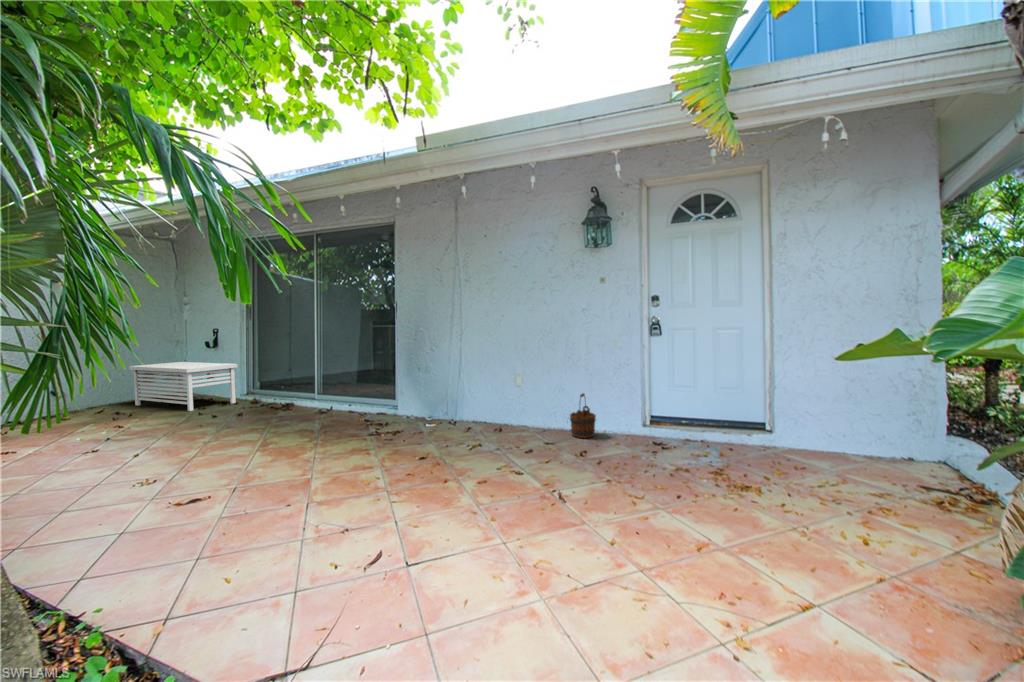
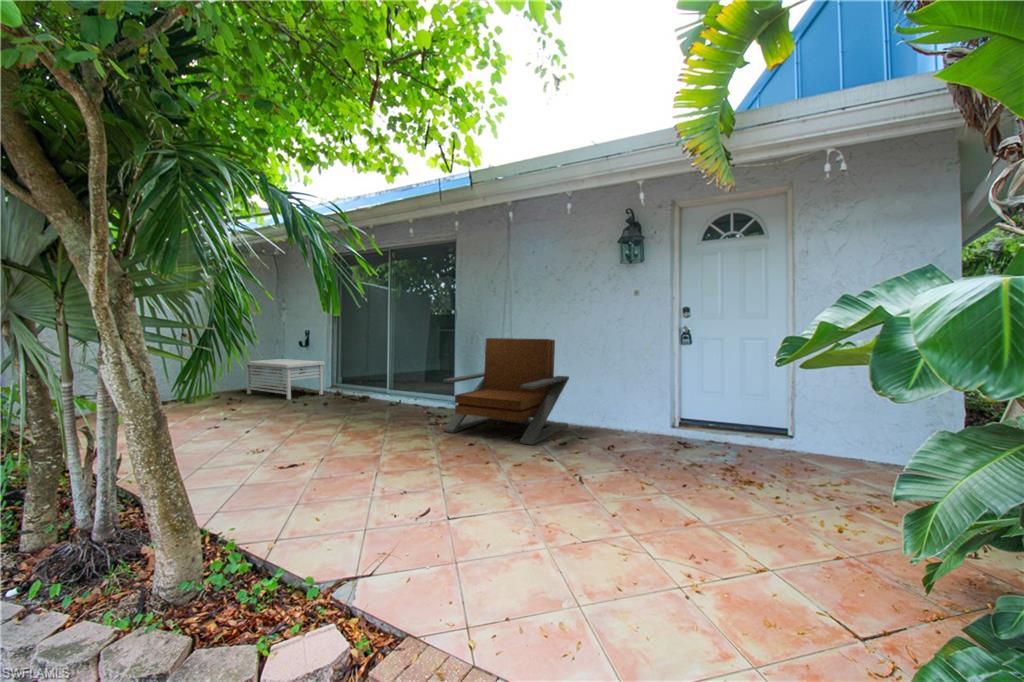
lounge chair: none [386,332,531,455] -> present [443,338,569,445]
wooden bucket: present [570,393,596,438] -> none [602,395,626,435]

